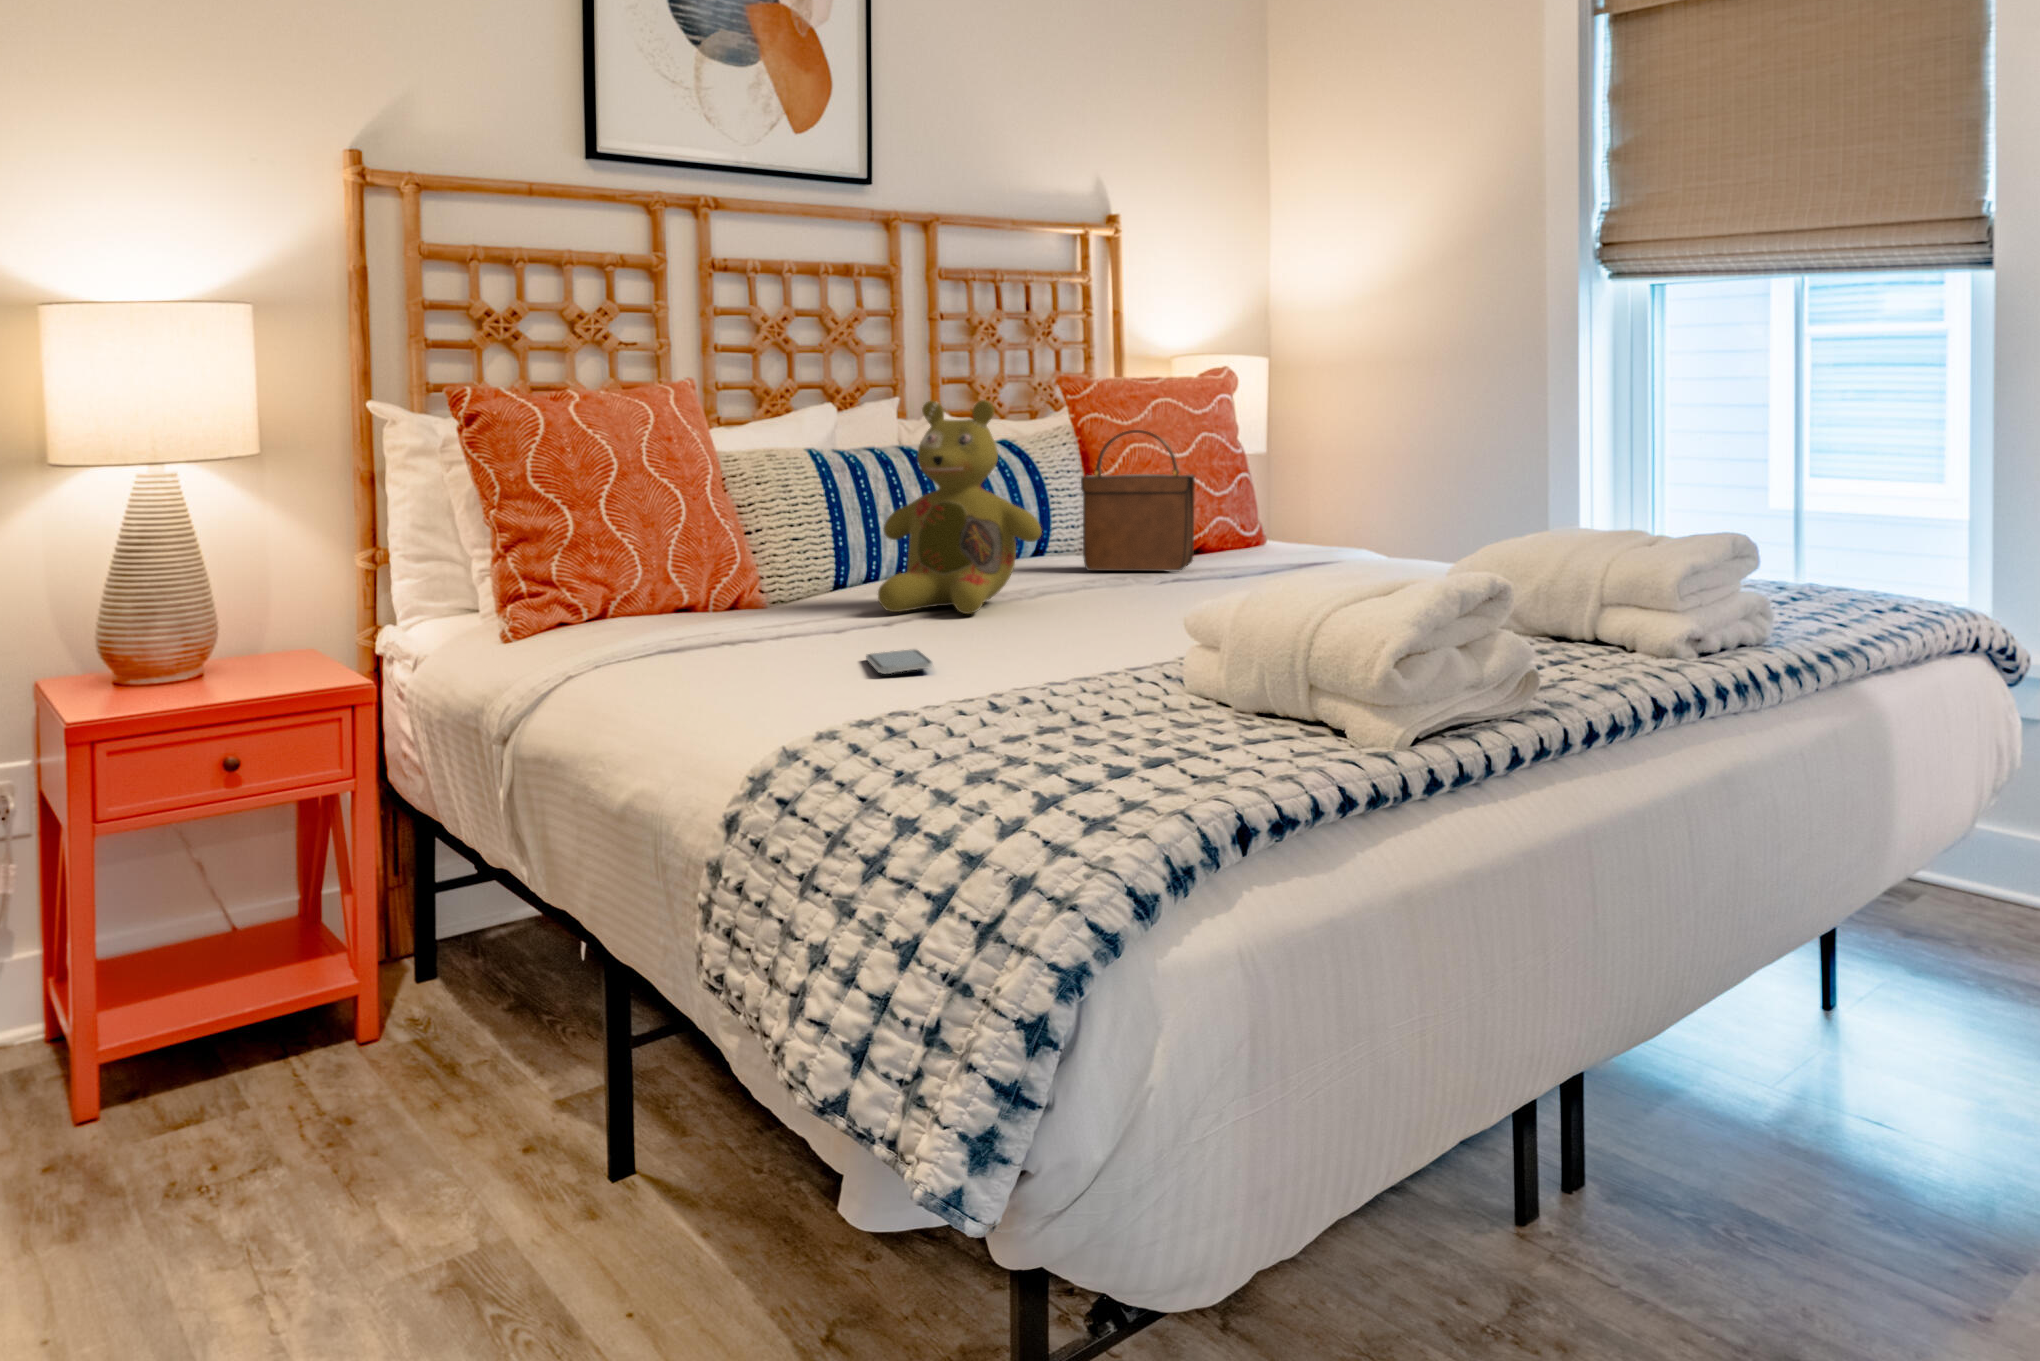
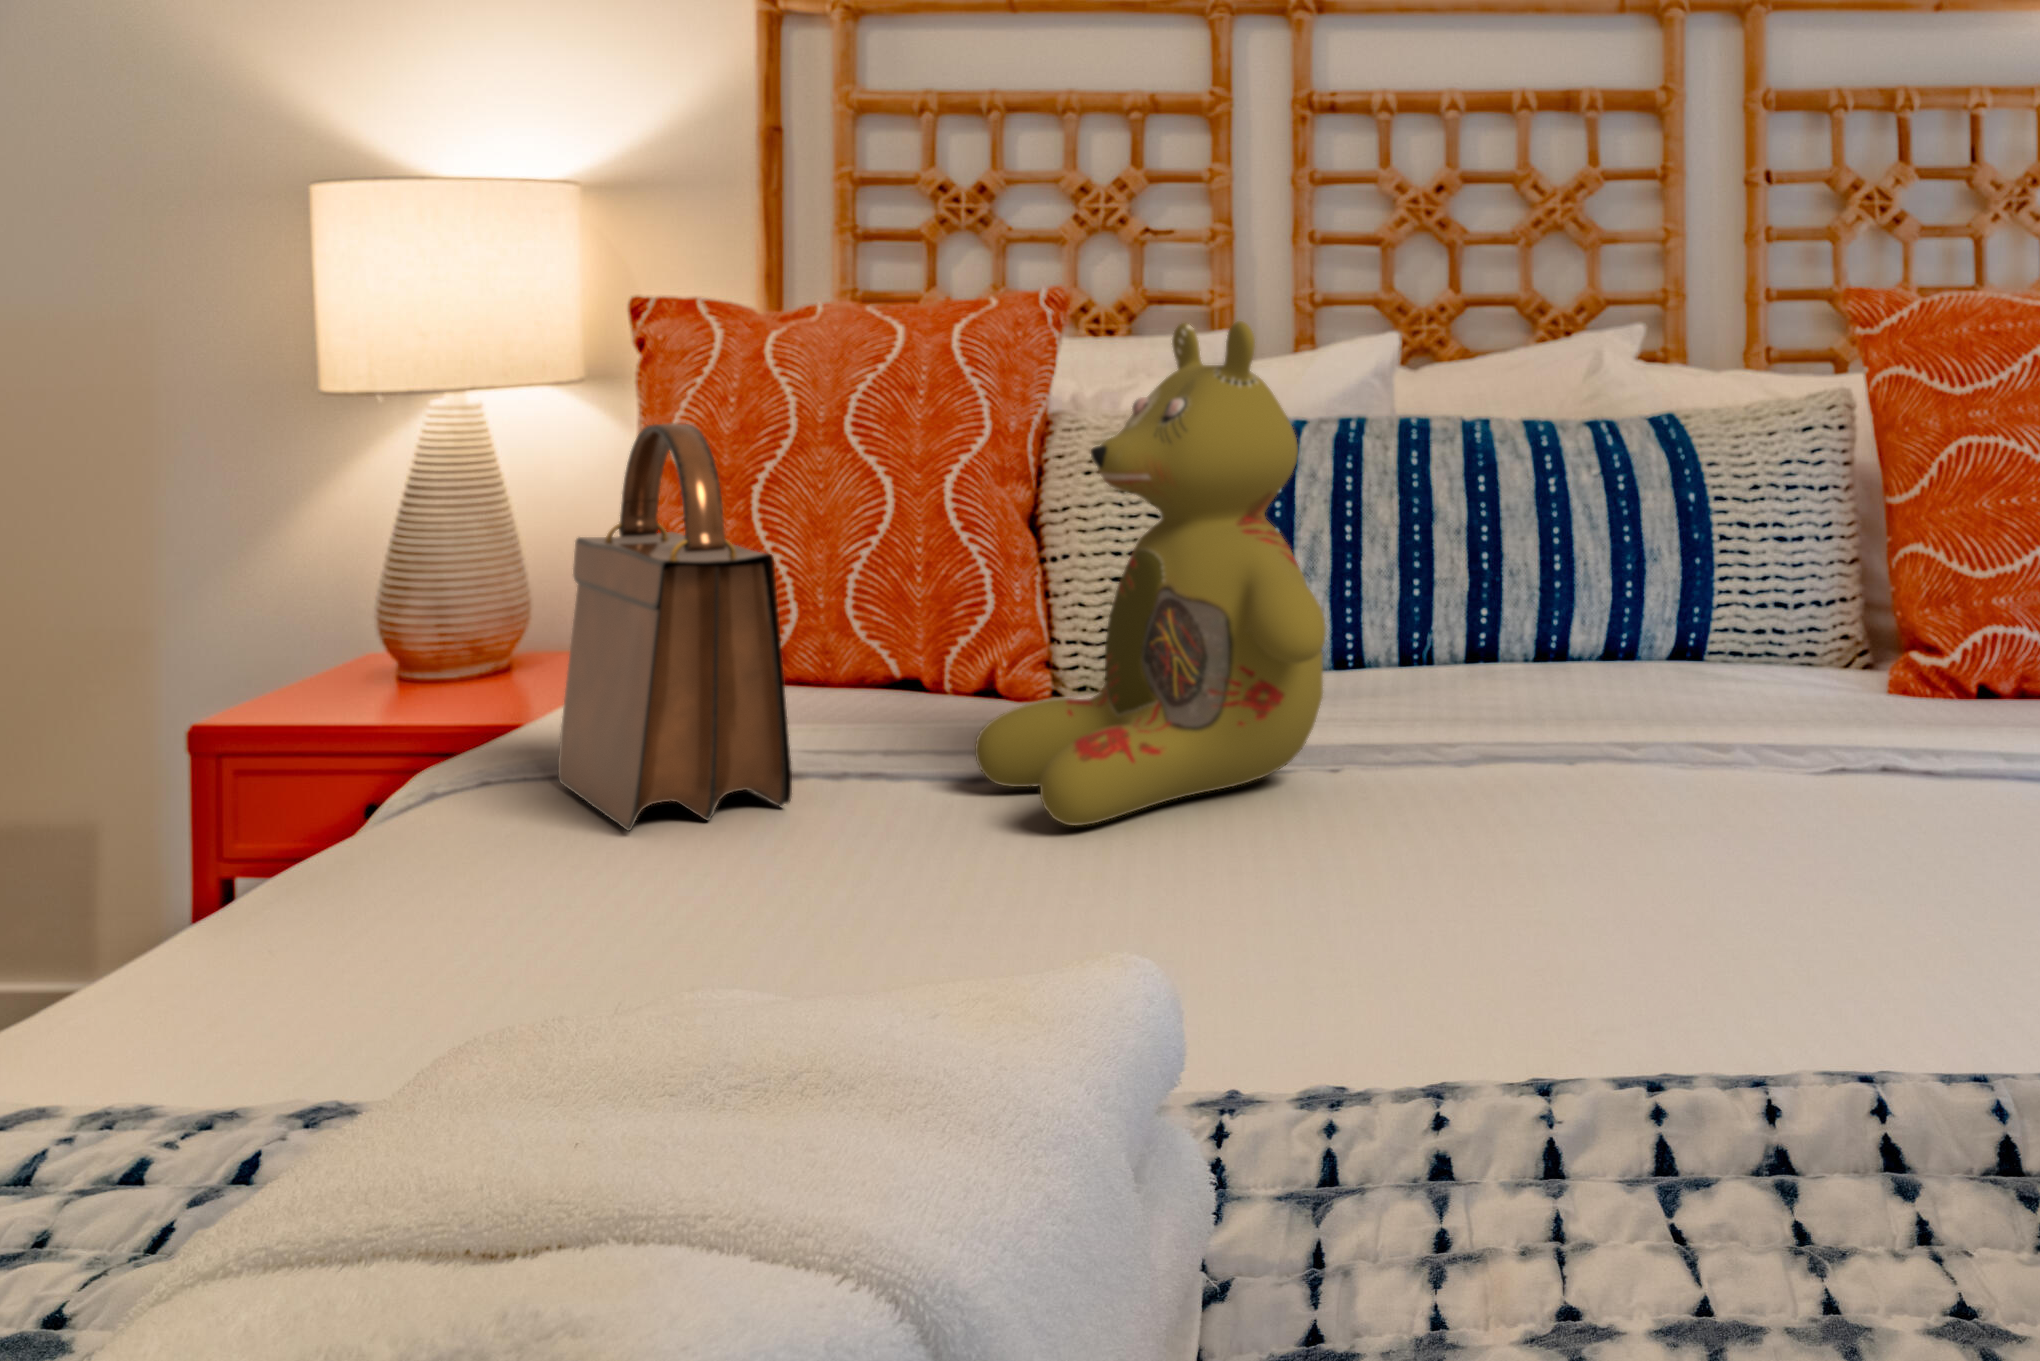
handbag: present [1081,430,1195,572] -> present [558,423,792,831]
smartphone: present [866,650,933,674] -> none [101,944,470,1058]

